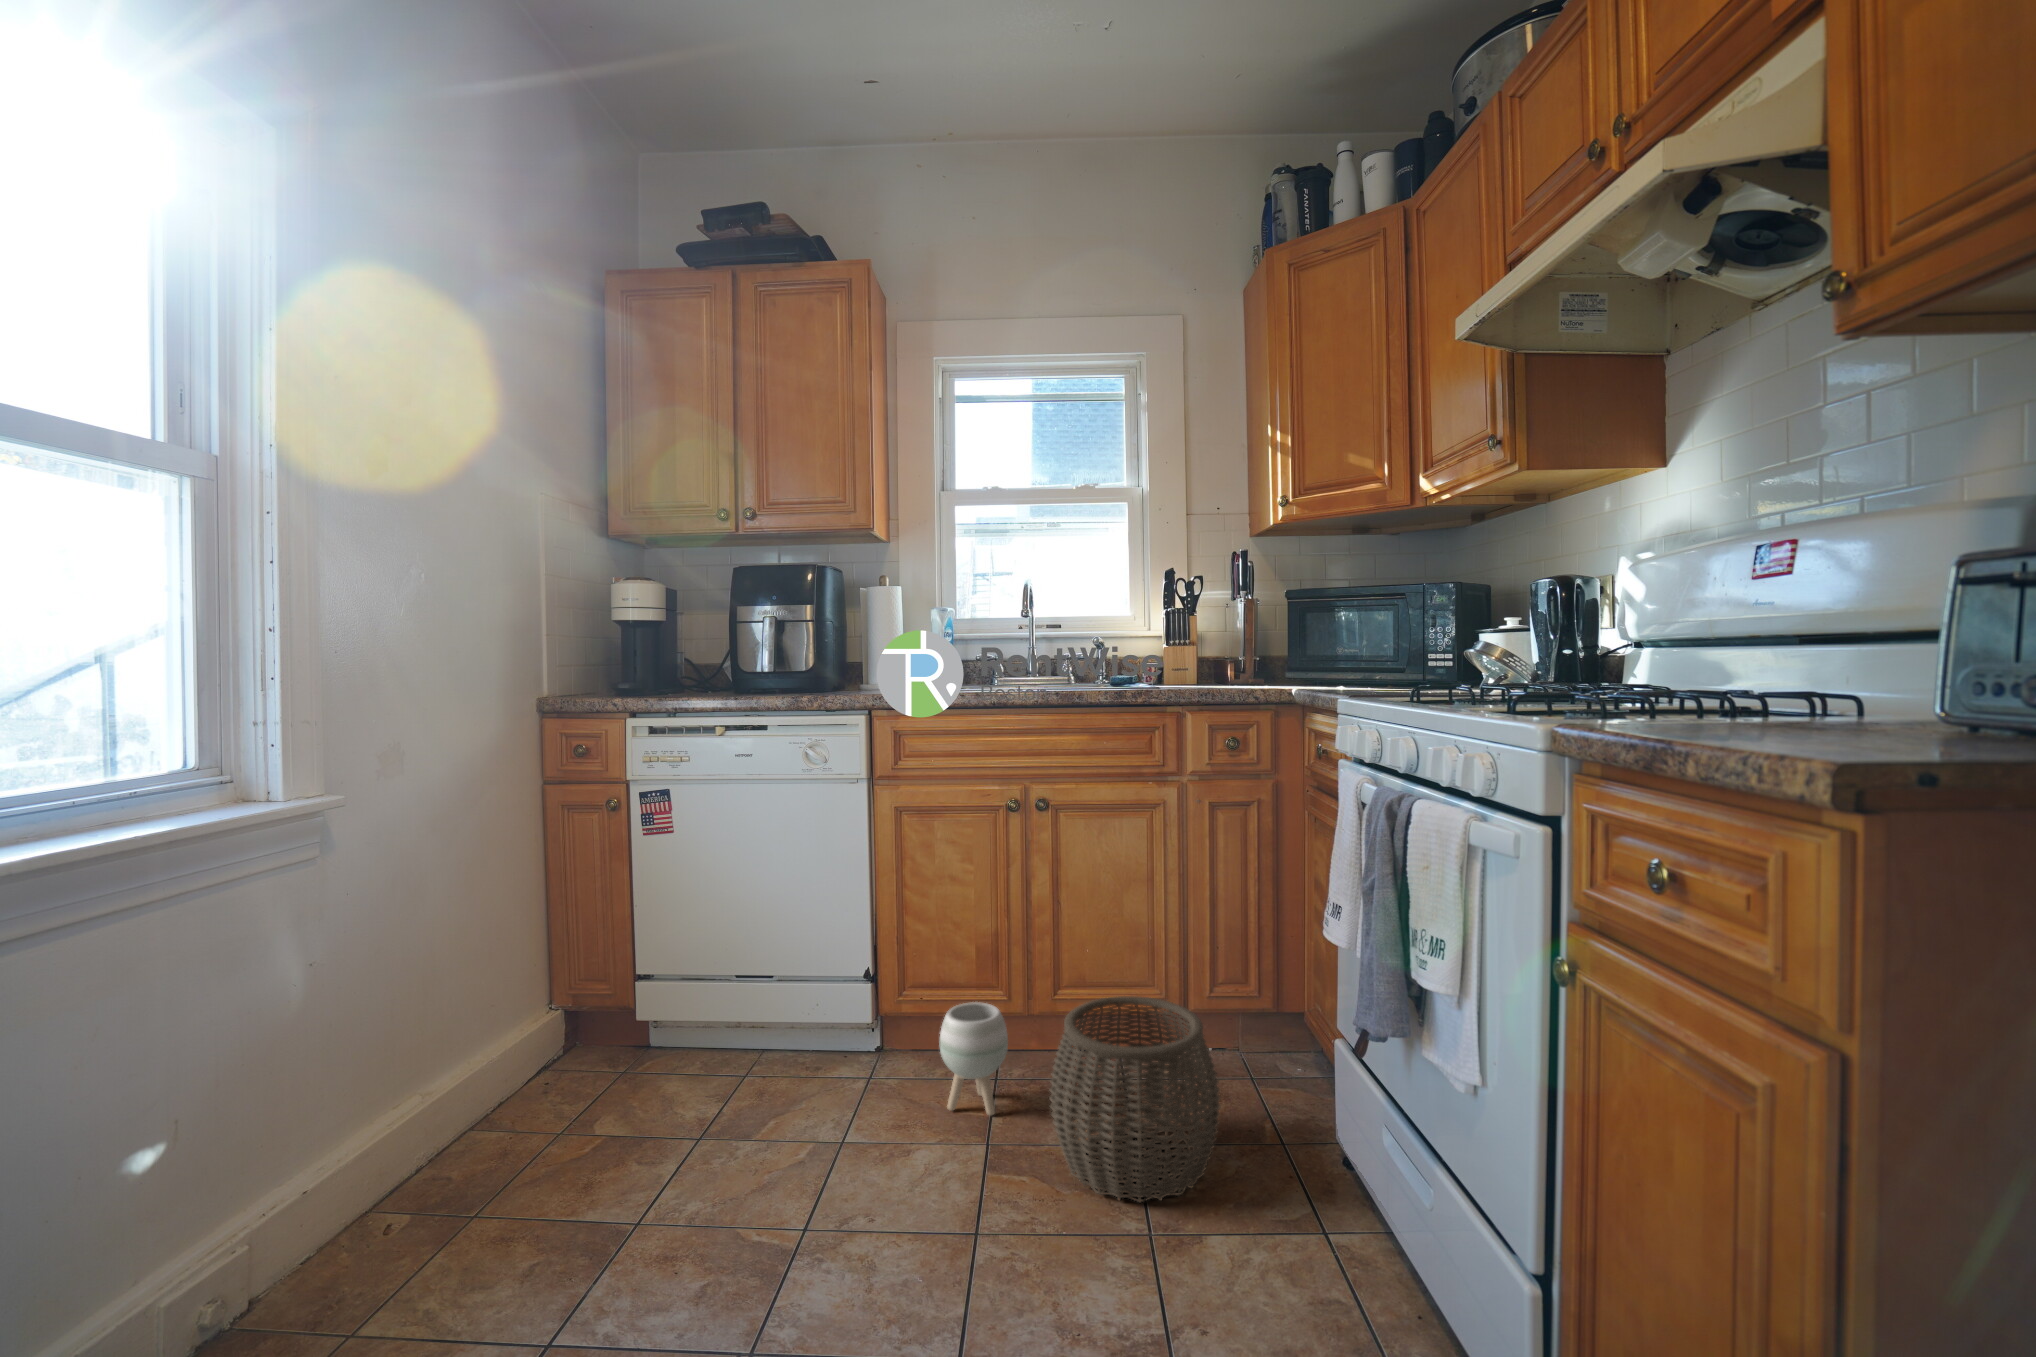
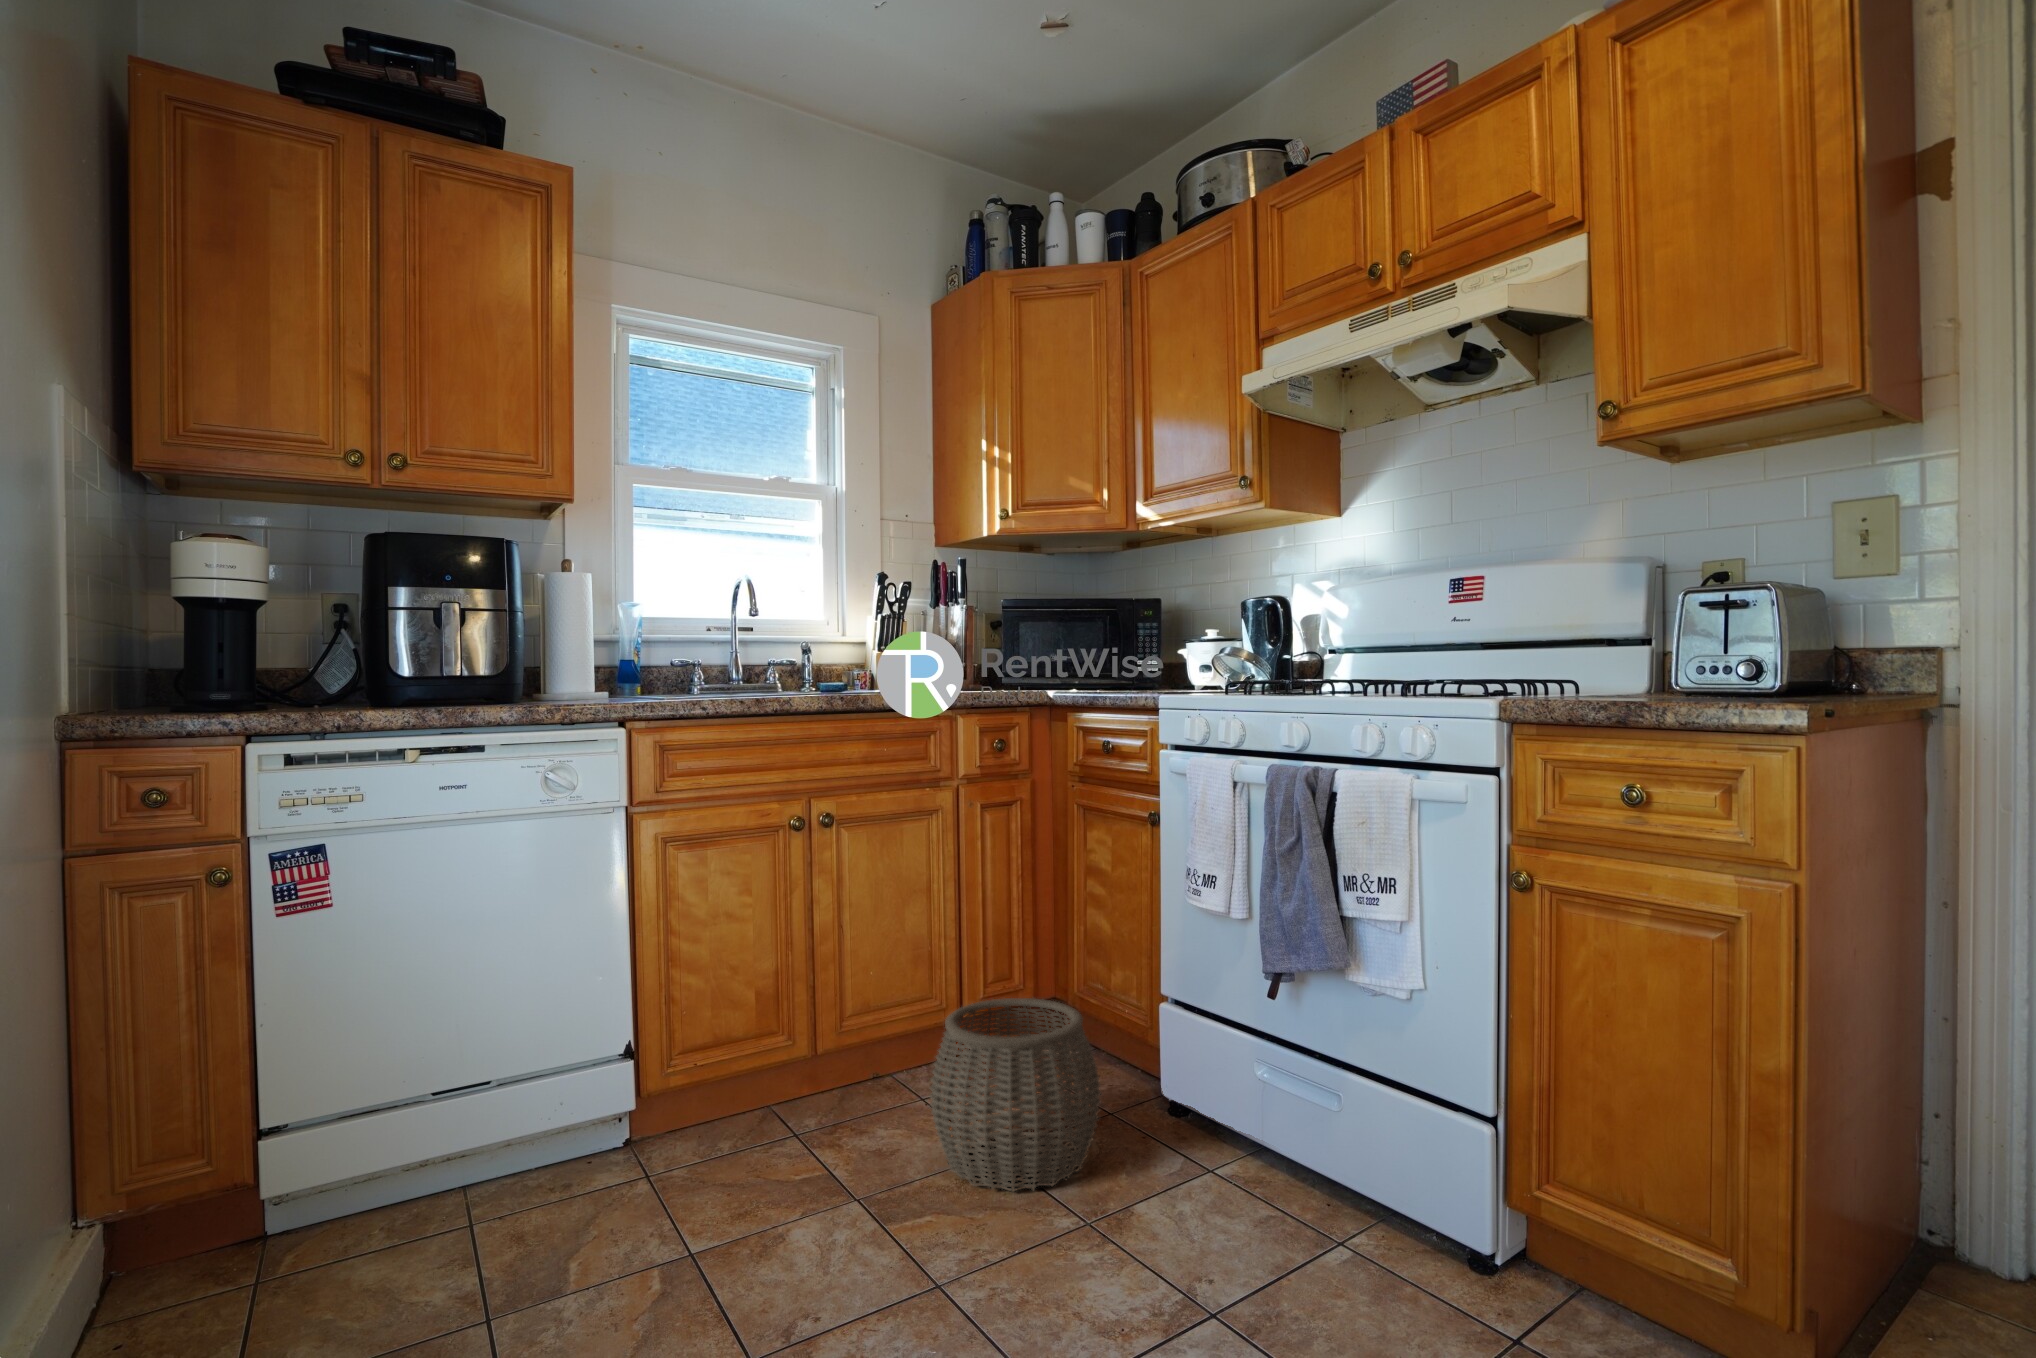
planter: present [939,1002,1008,1115] -> none [769,1047,848,1176]

